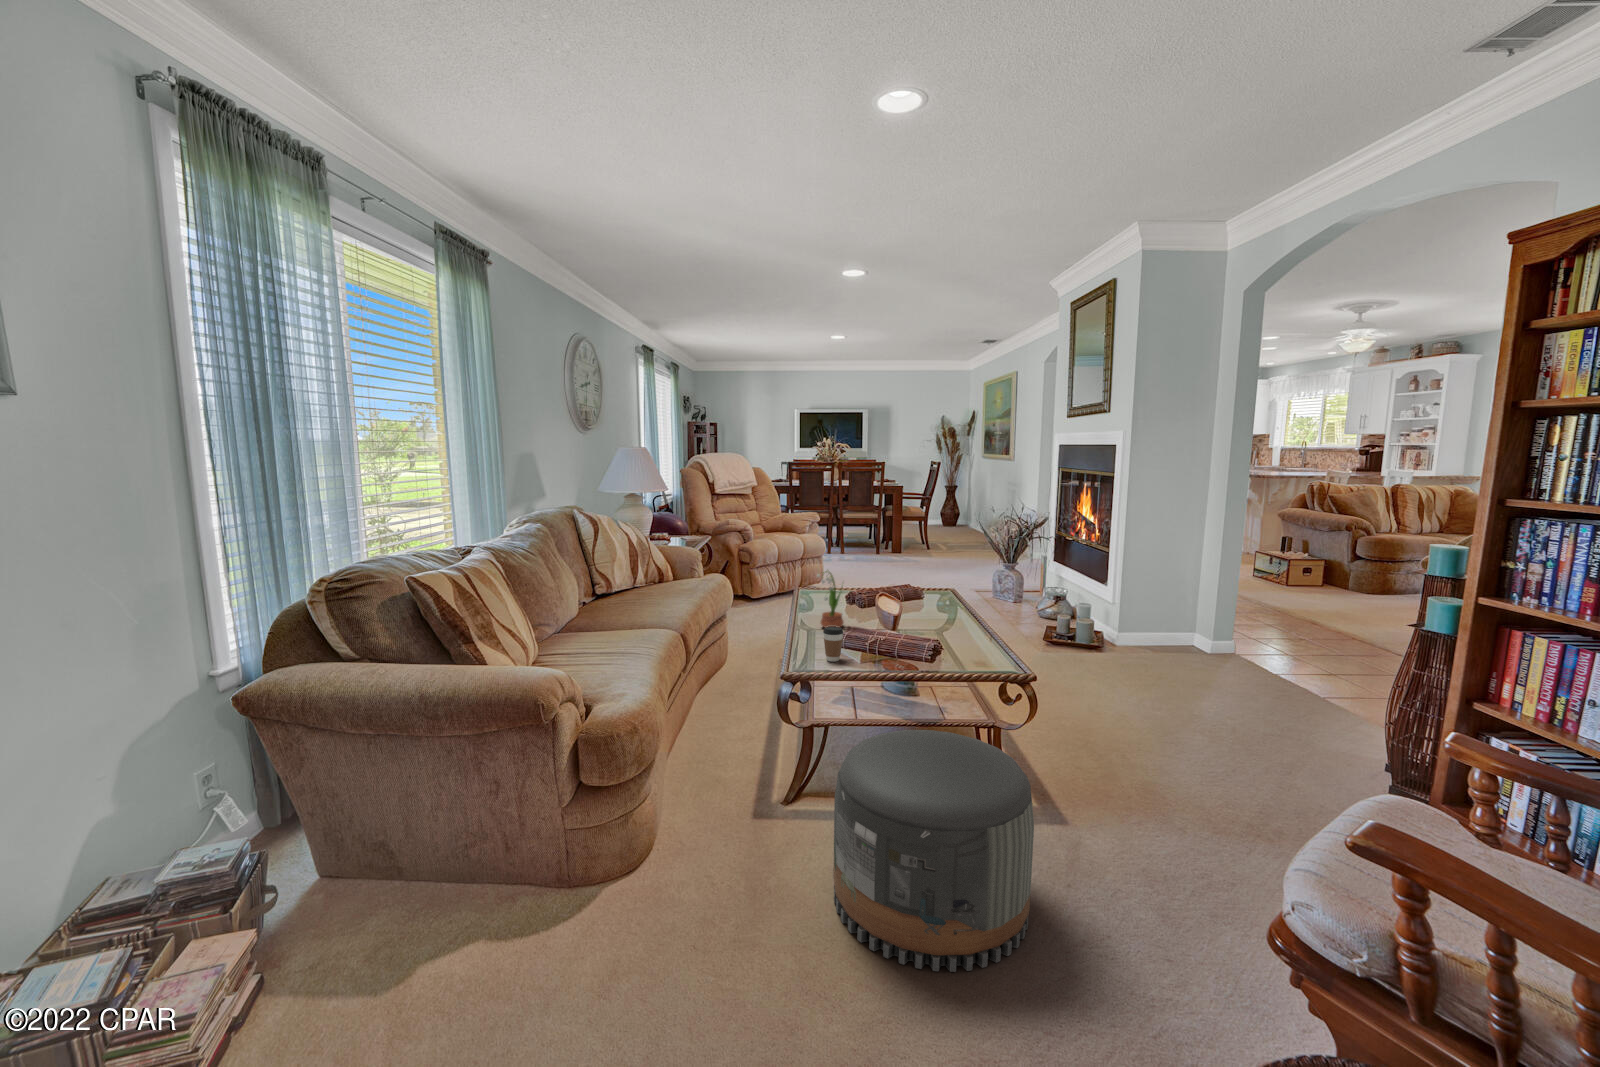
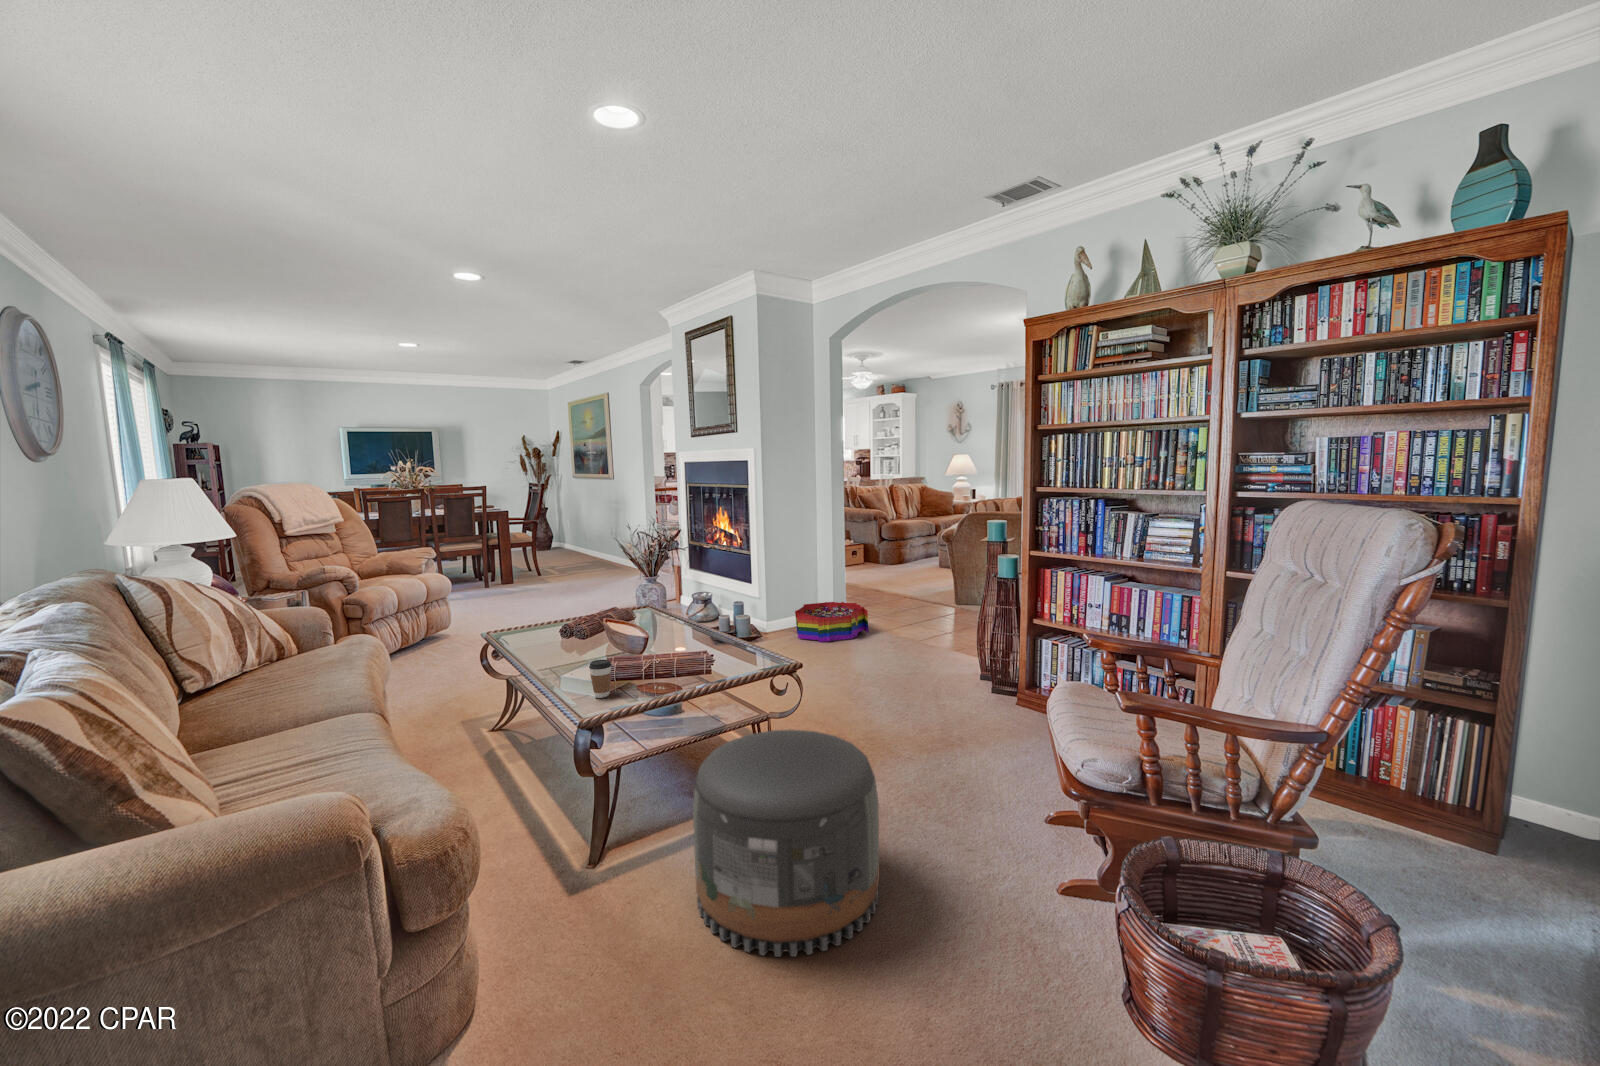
potted flower: present [817,571,844,627] -> none [540,603,575,667]
storage bin: none [1149,620,1252,673] -> present [795,602,869,642]

